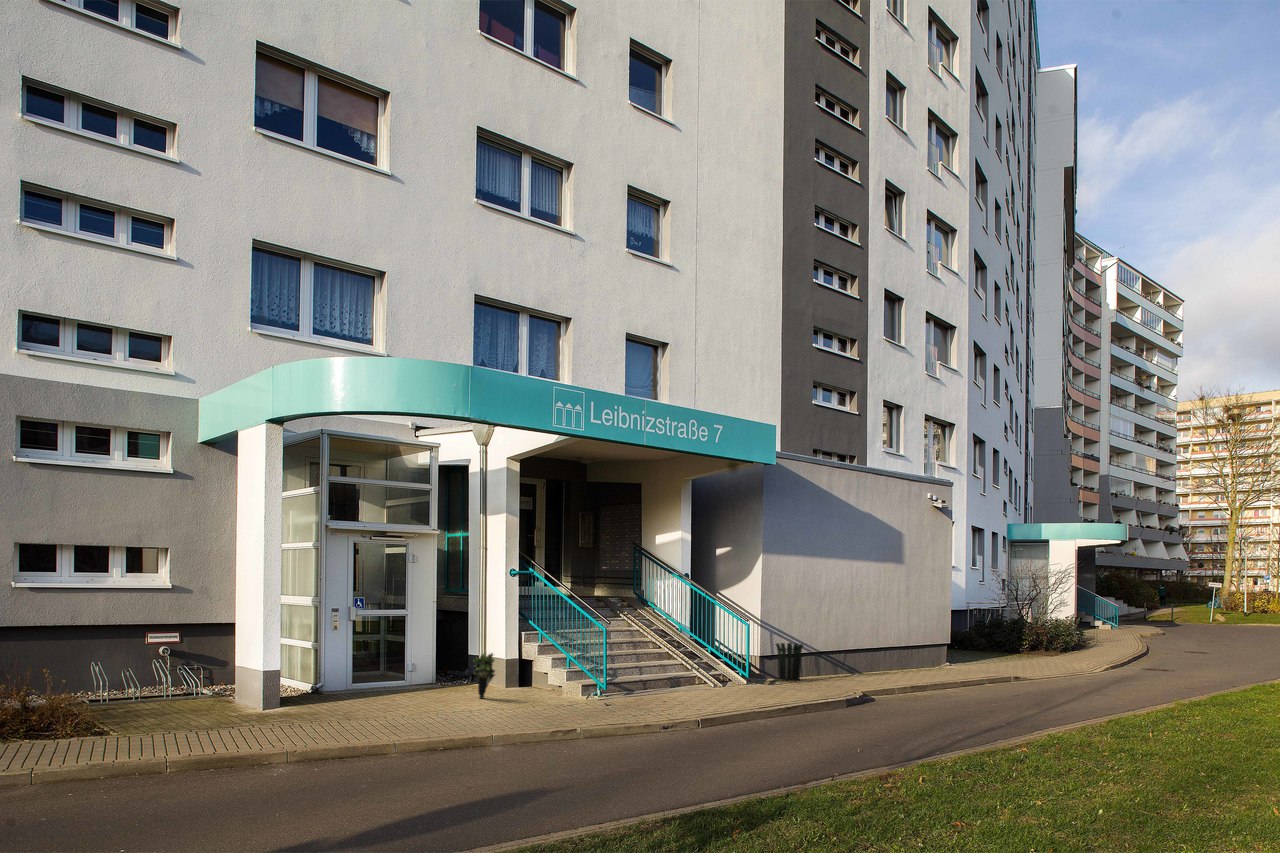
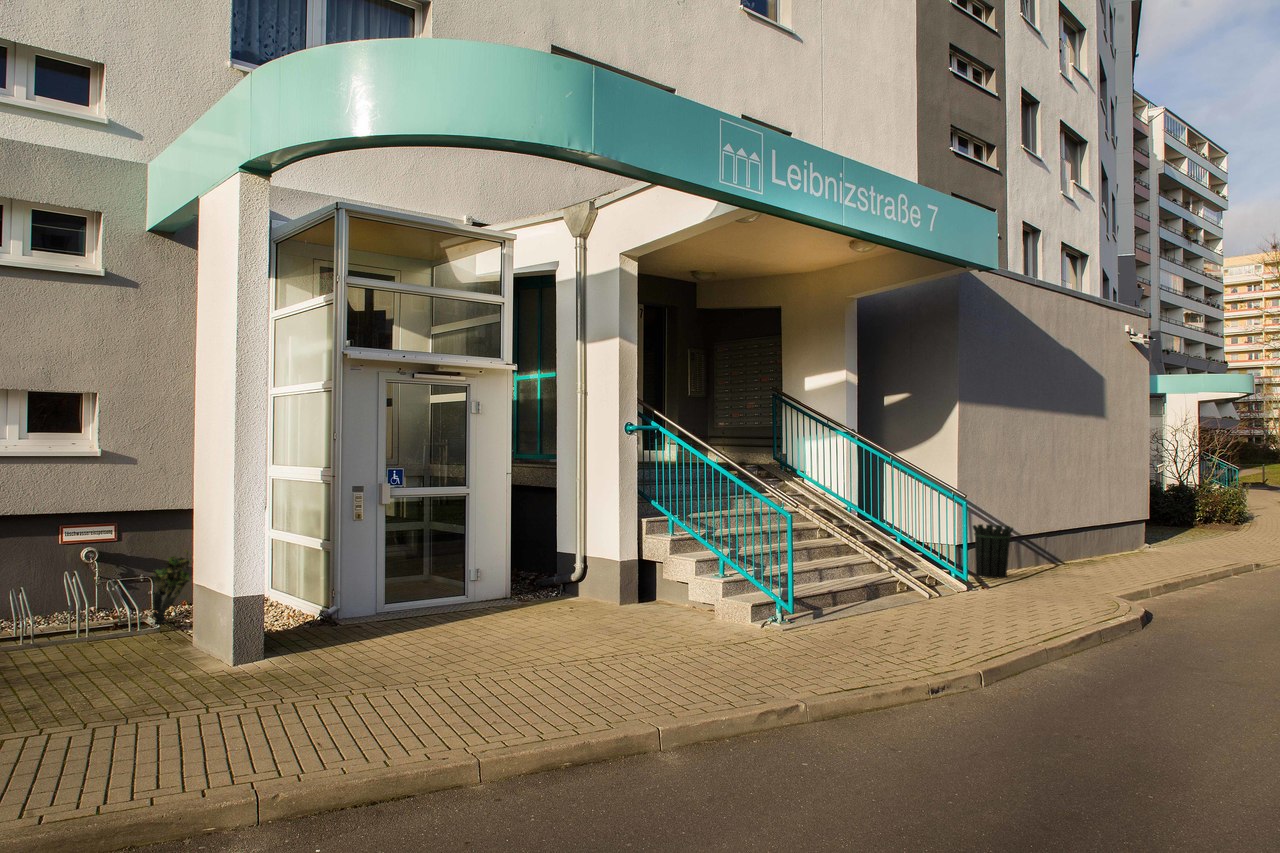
potted plant: present [473,653,495,698] -> present [153,550,193,623]

